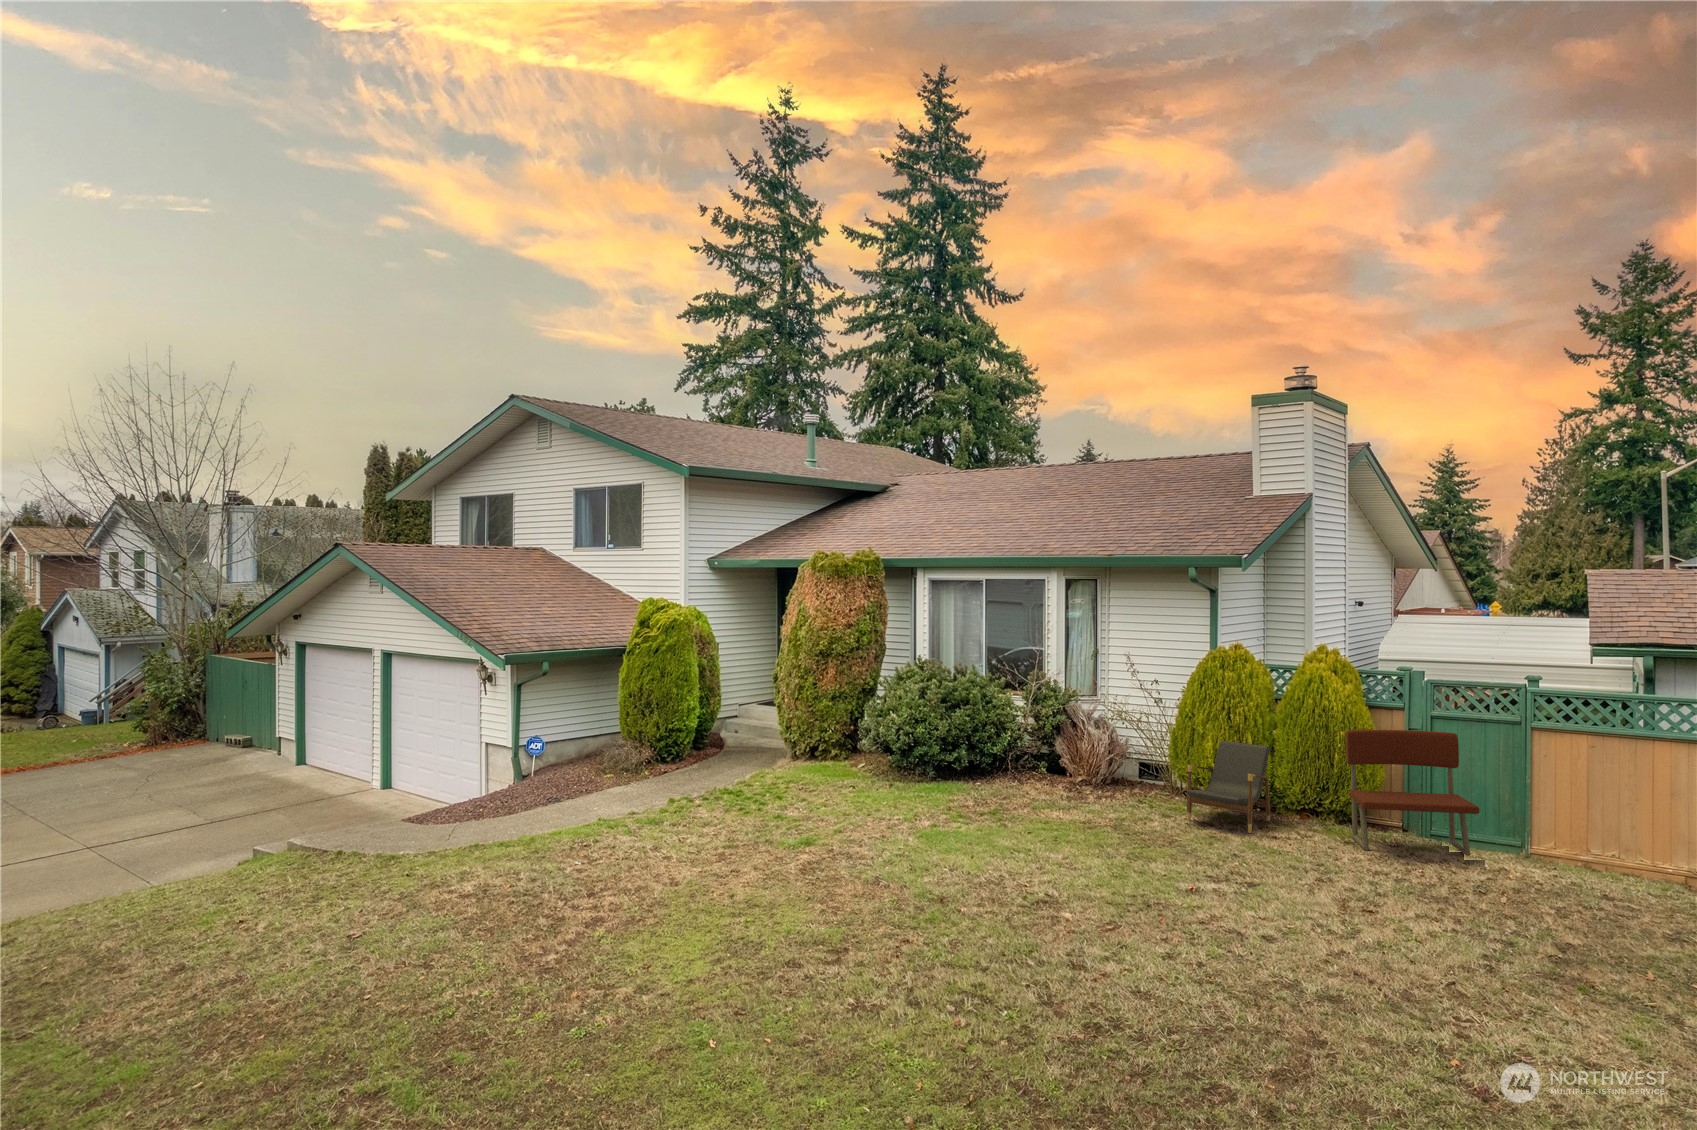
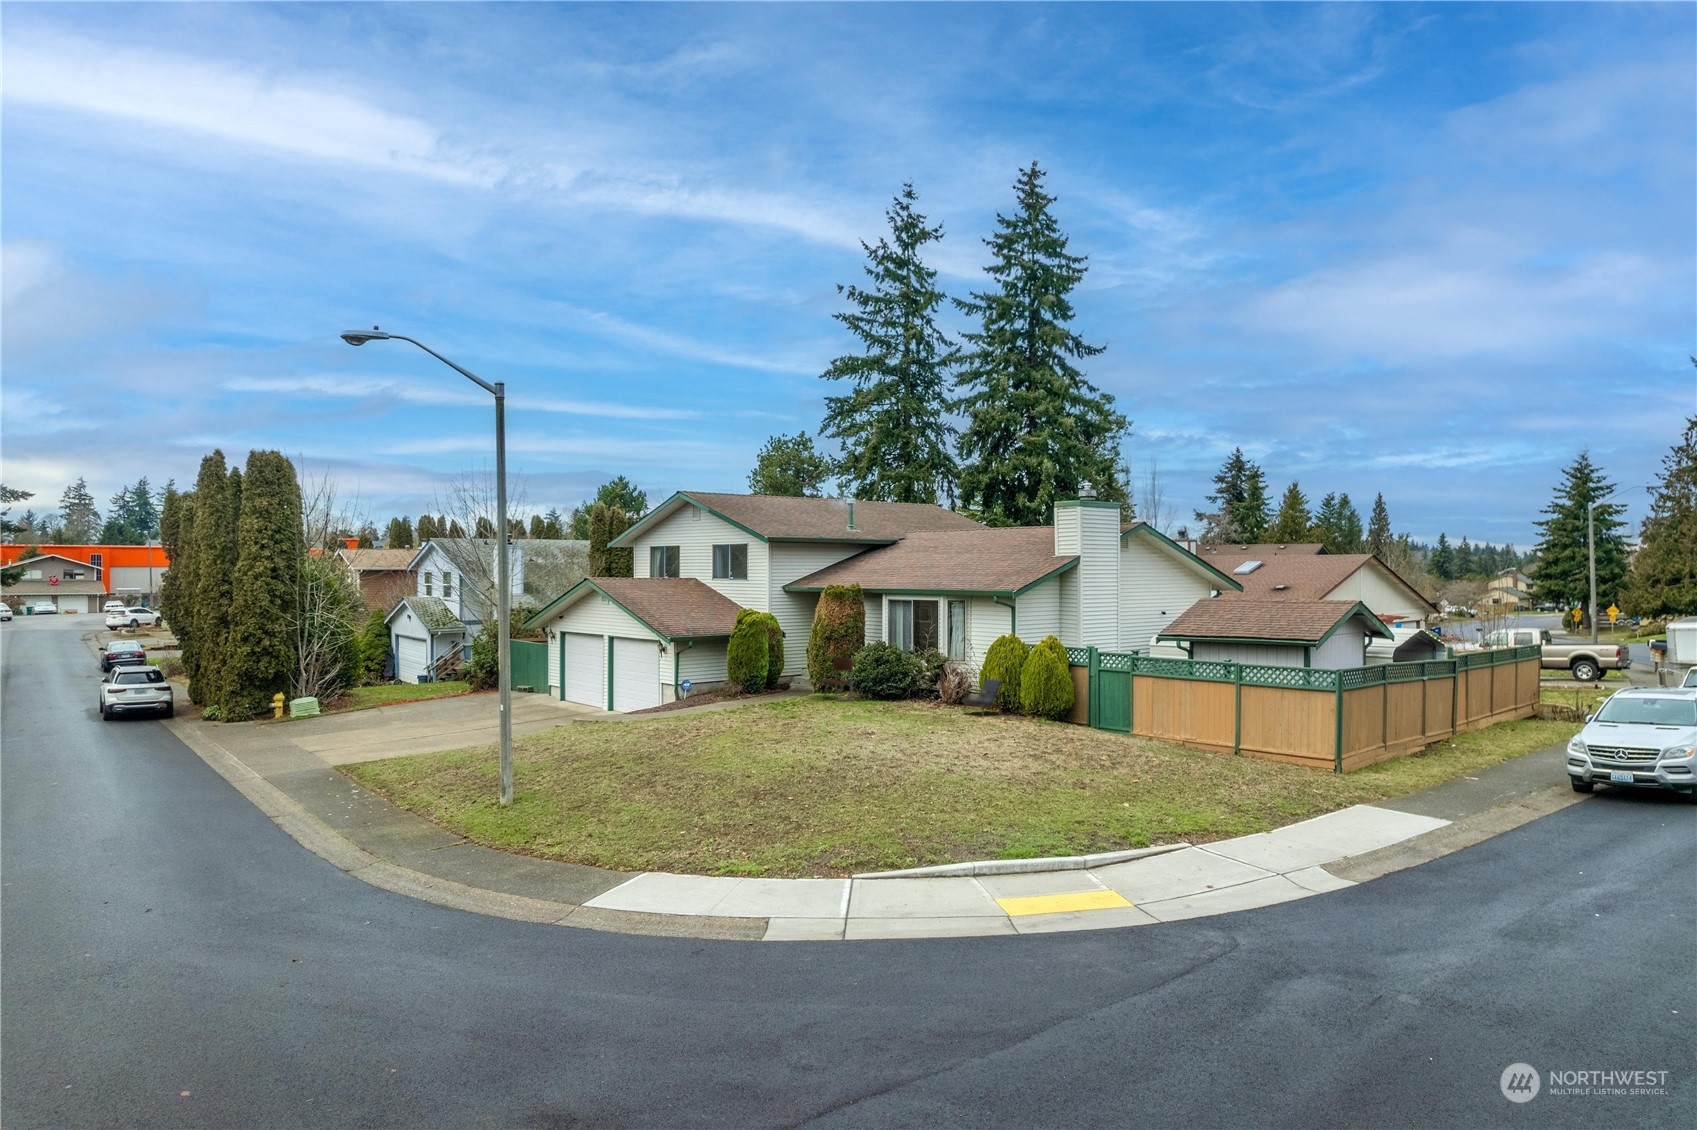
bench: present [1346,730,1479,856] -> present [818,657,853,701]

